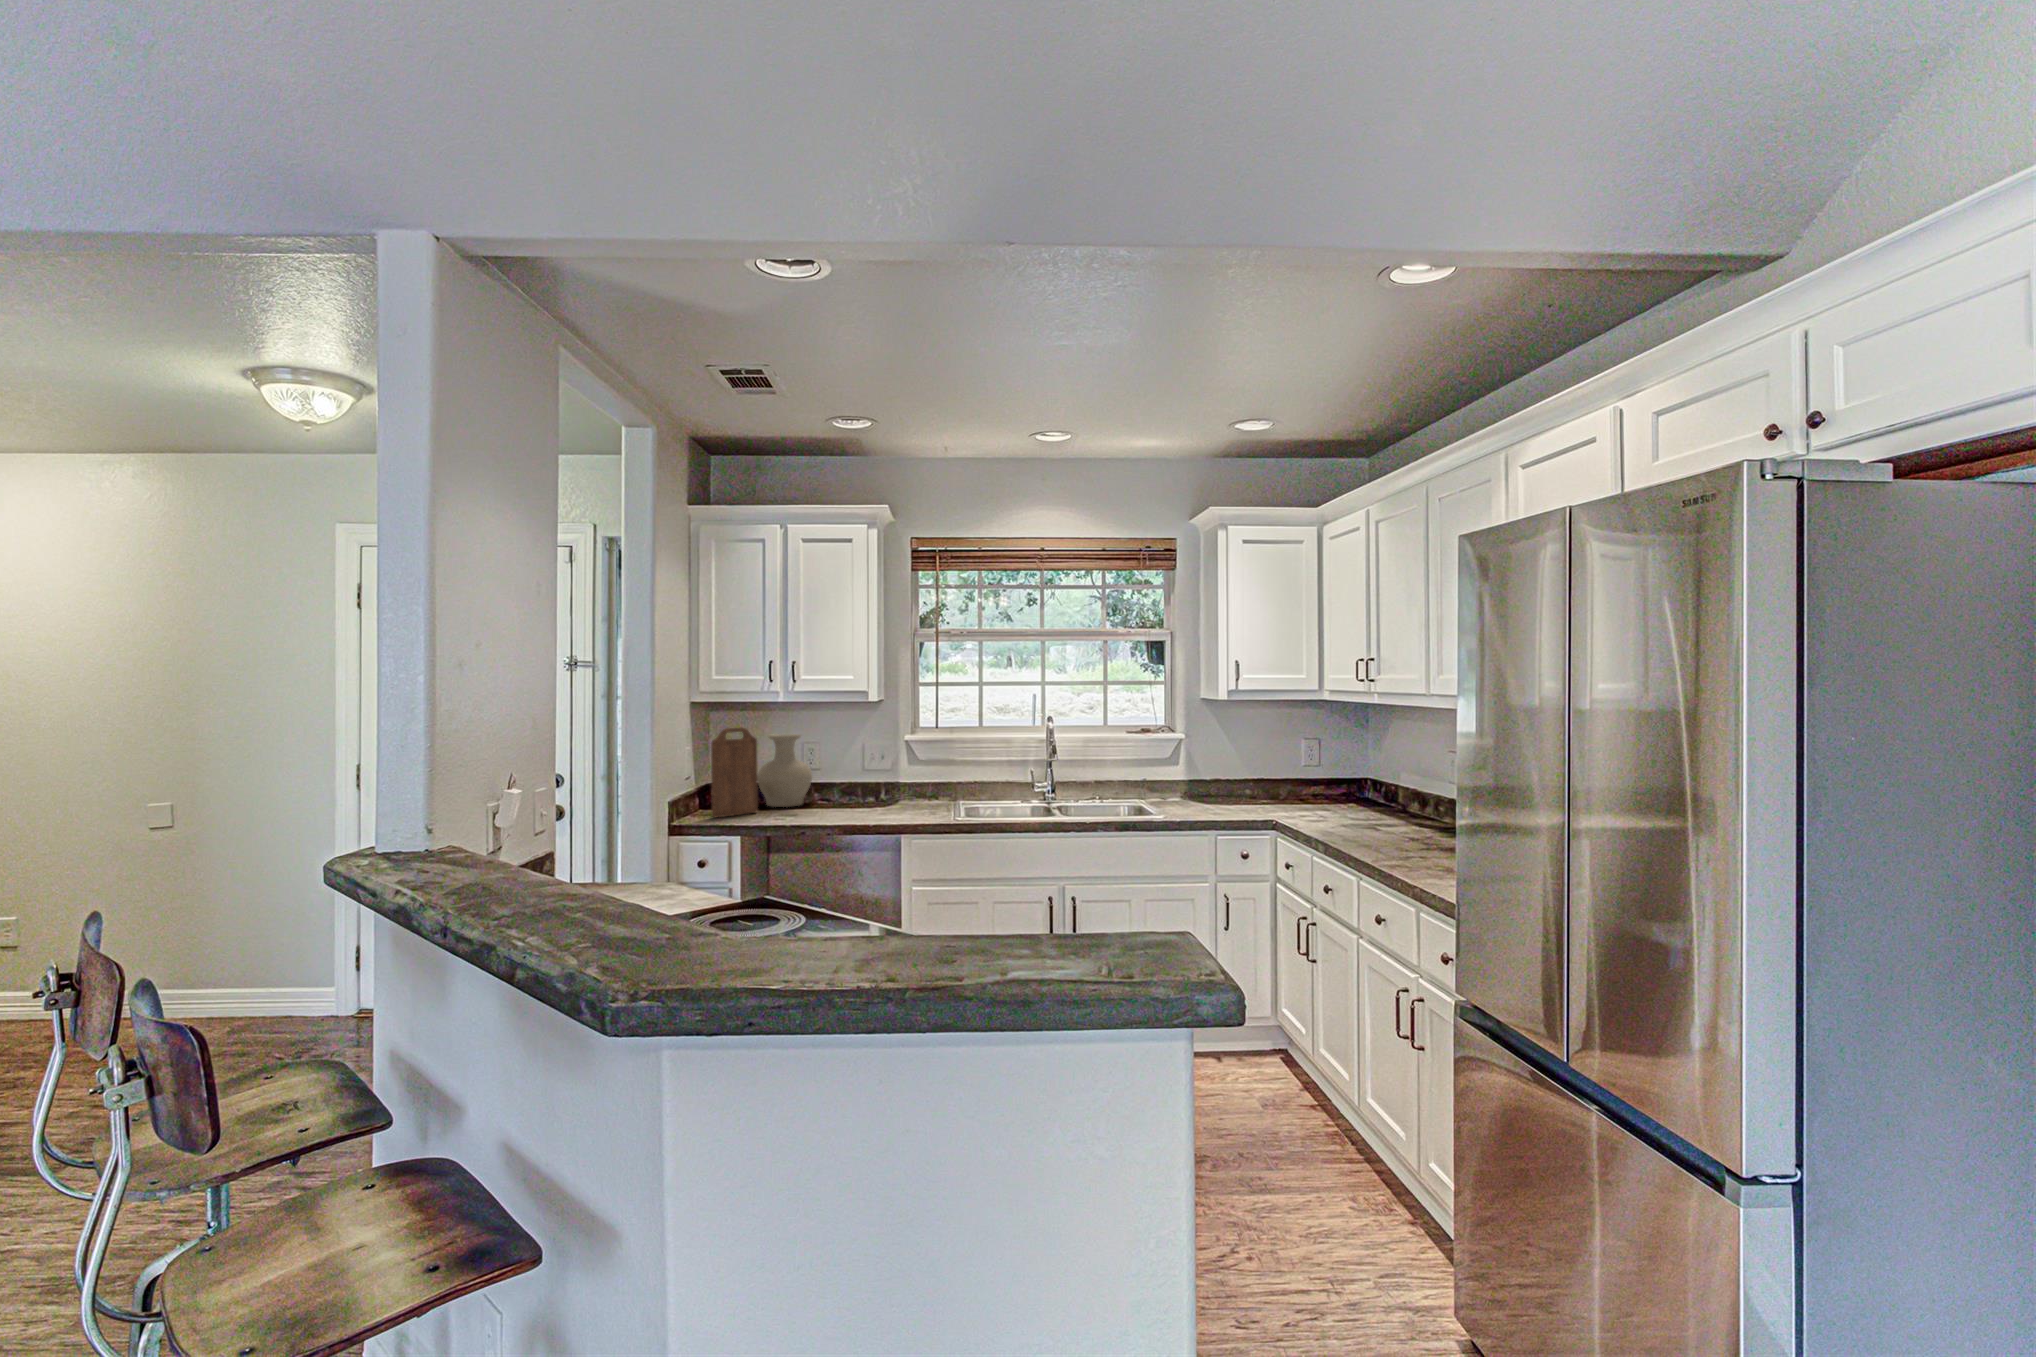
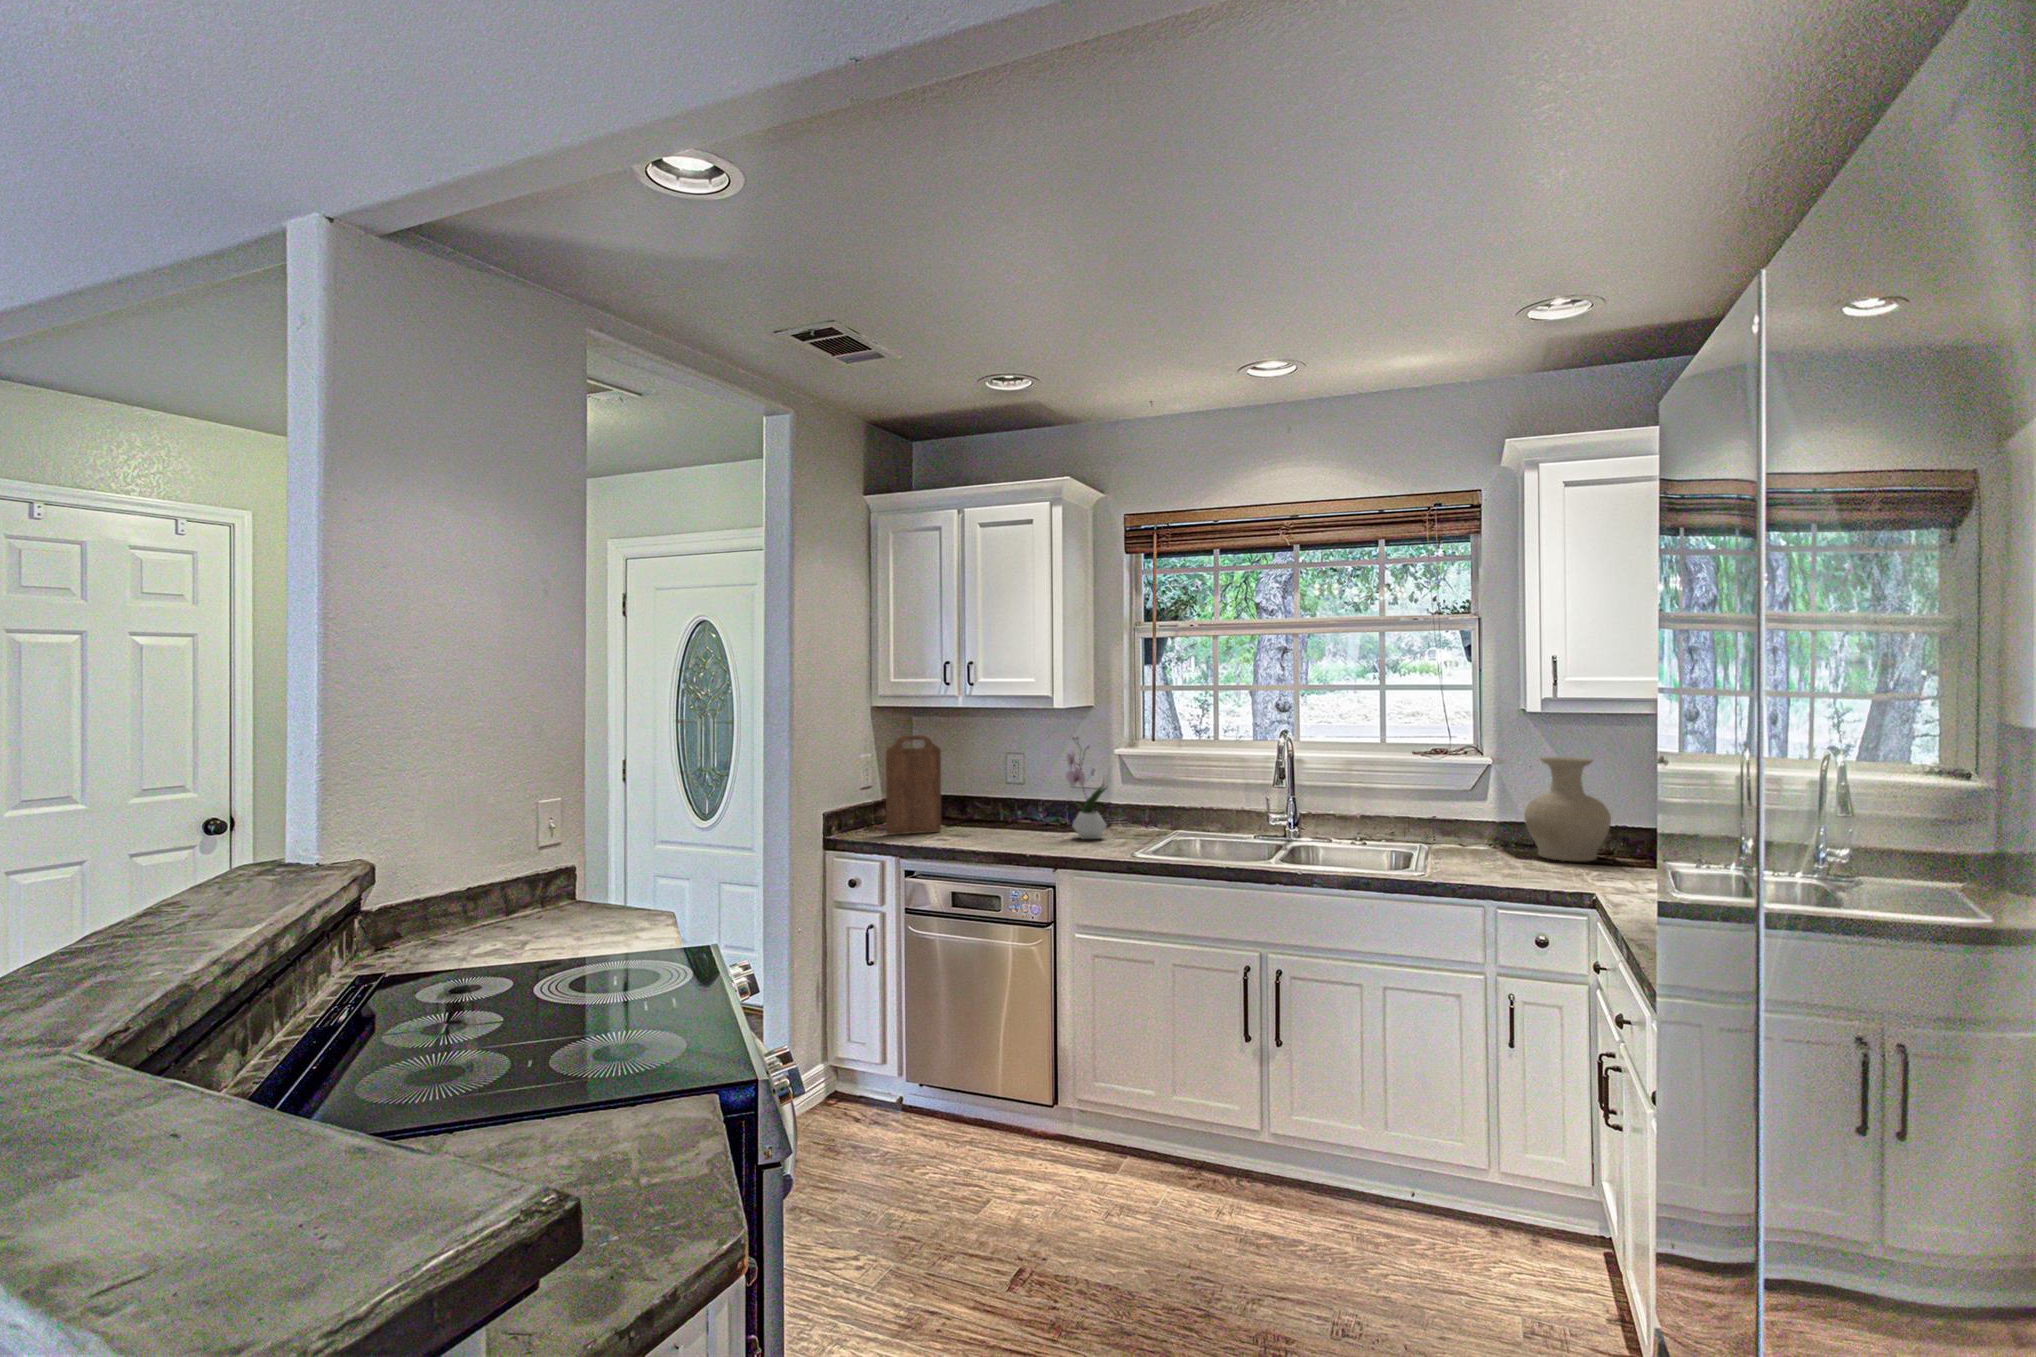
flower arrangement: none [873,725,911,811] -> present [1066,737,1106,839]
vase: present [757,734,812,807] -> present [1524,757,1611,862]

